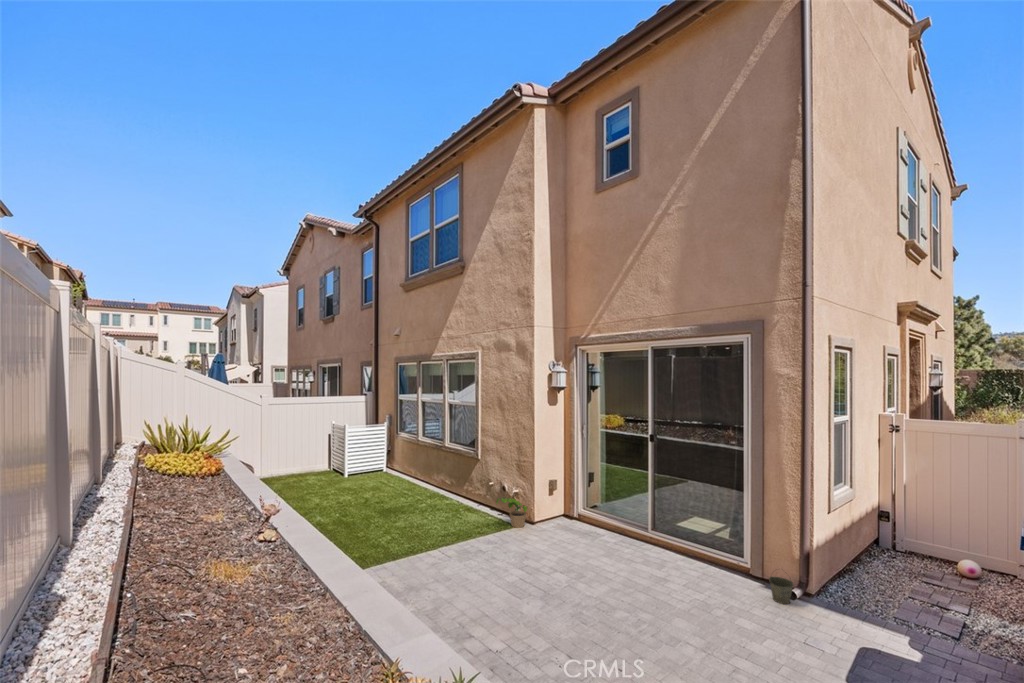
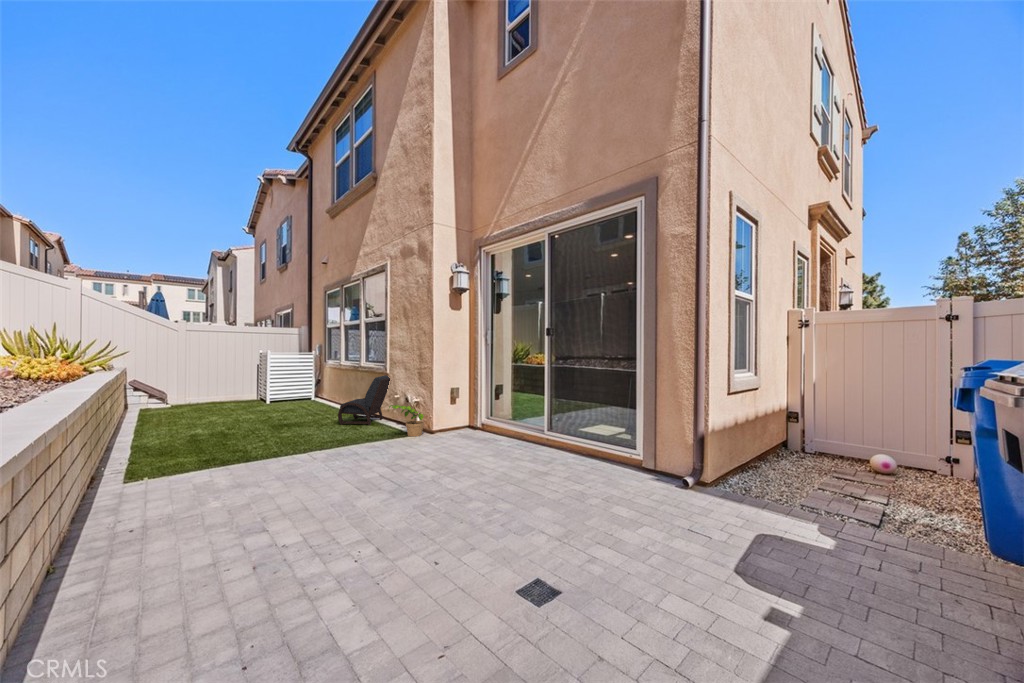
lounge chair: none [435,460,483,511] -> present [338,375,390,425]
bucket: present [769,577,793,604] -> none [659,455,686,495]

